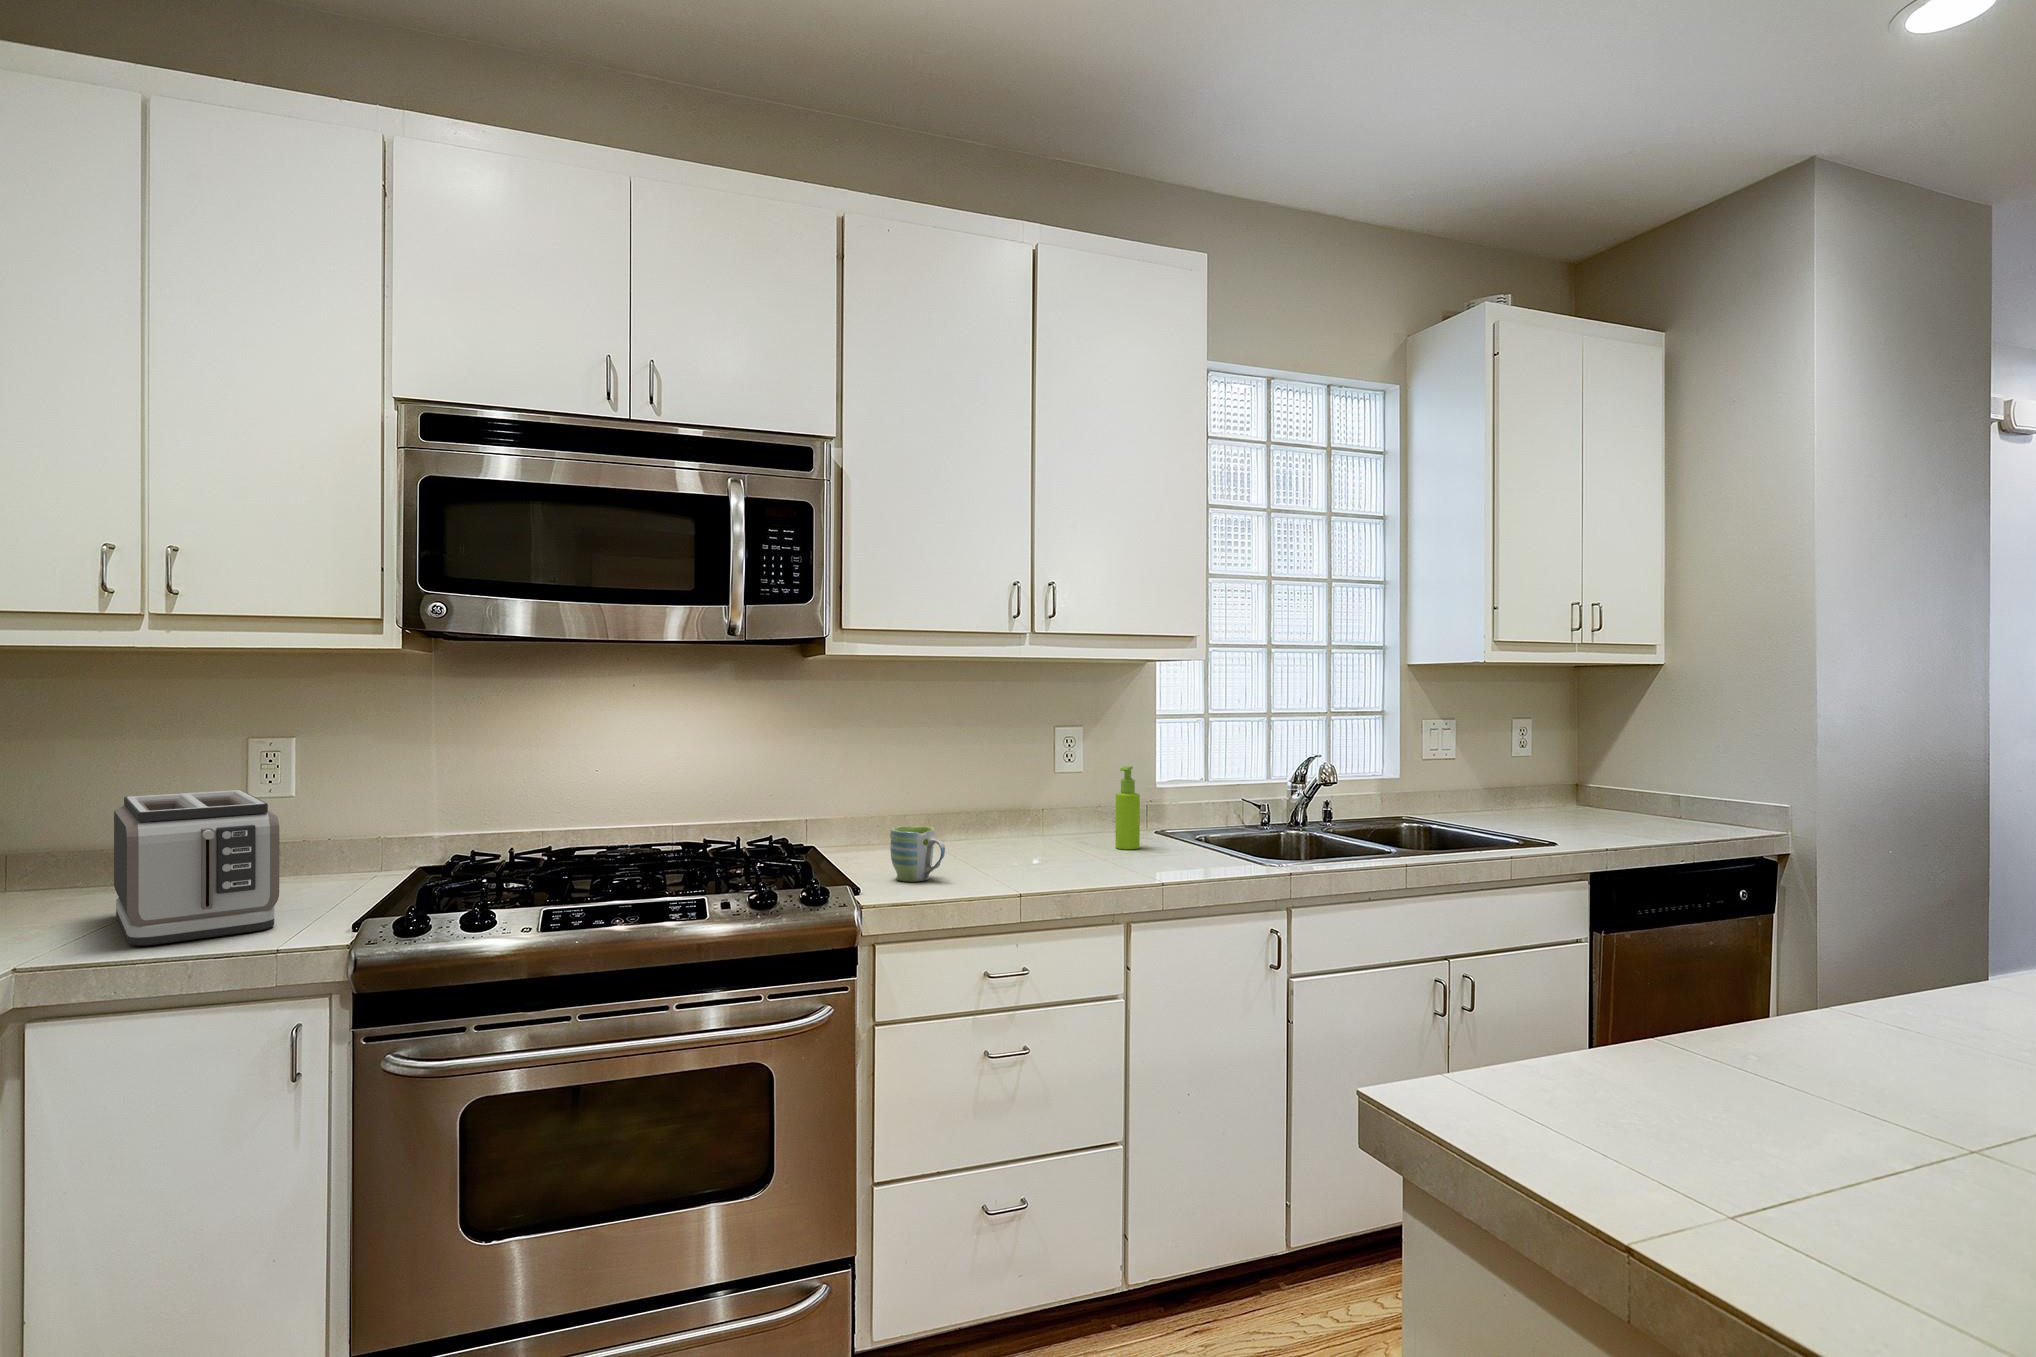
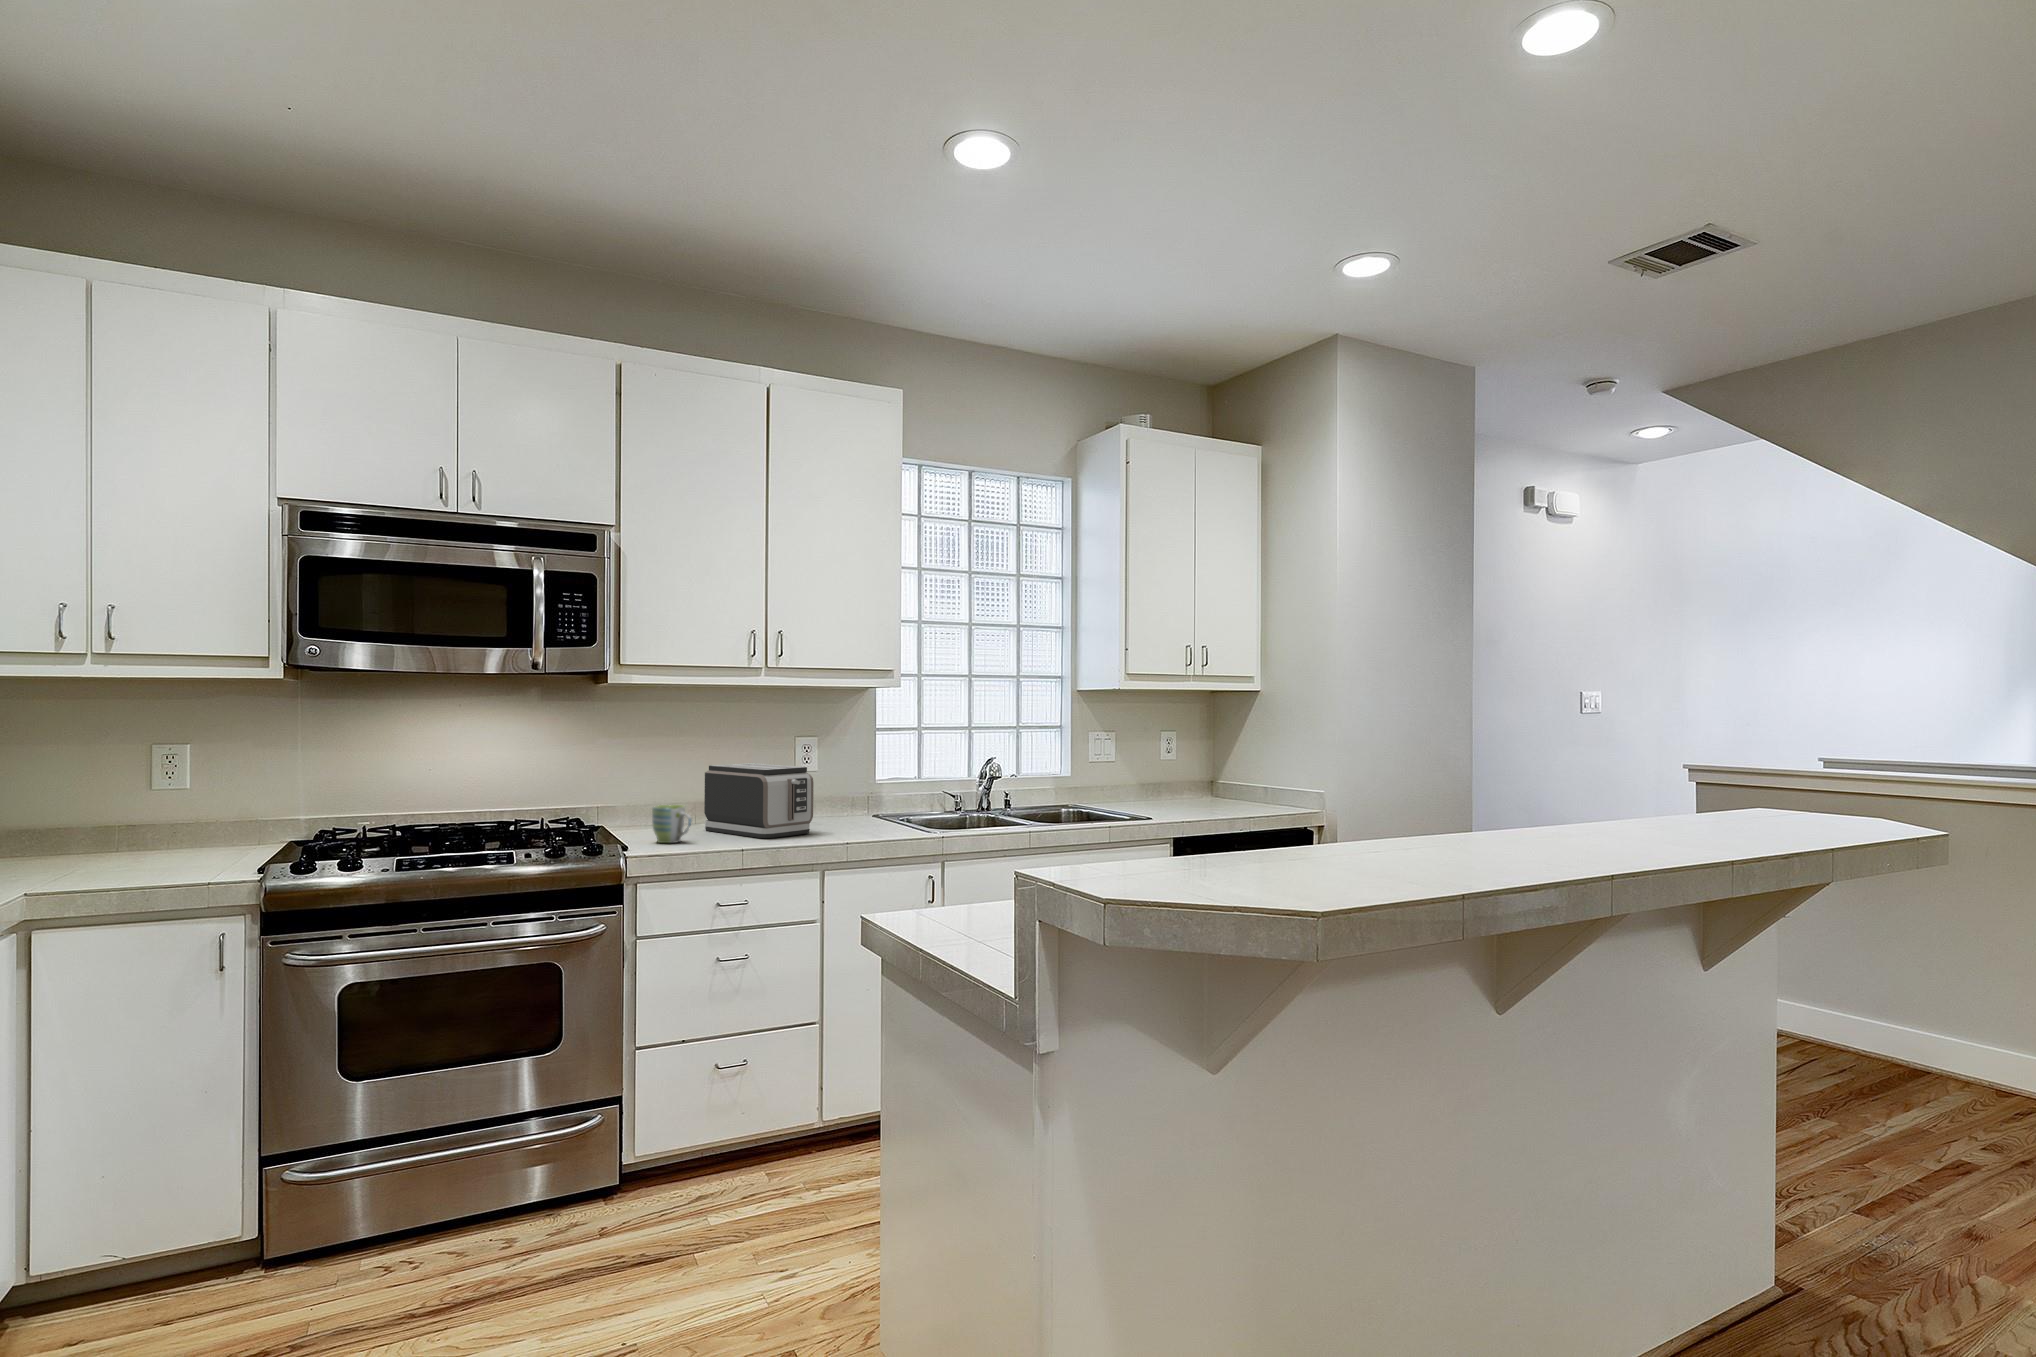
soap dispenser: present [1116,766,1140,849] -> none [833,764,851,825]
toaster: present [114,790,279,946] -> present [704,763,813,838]

